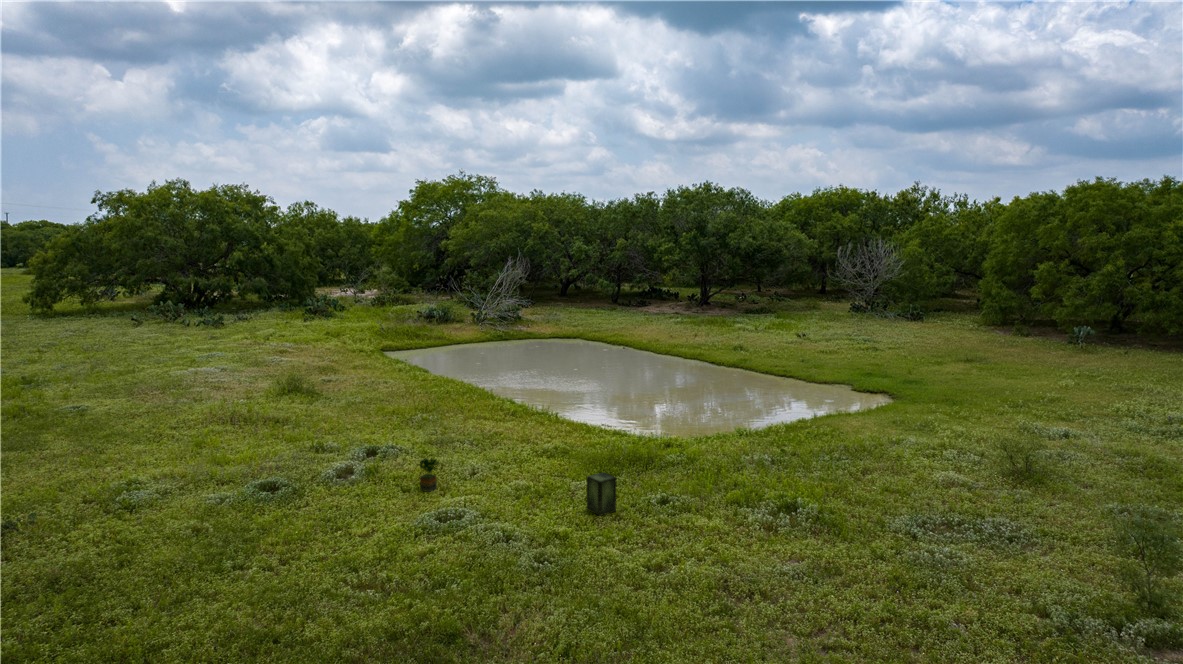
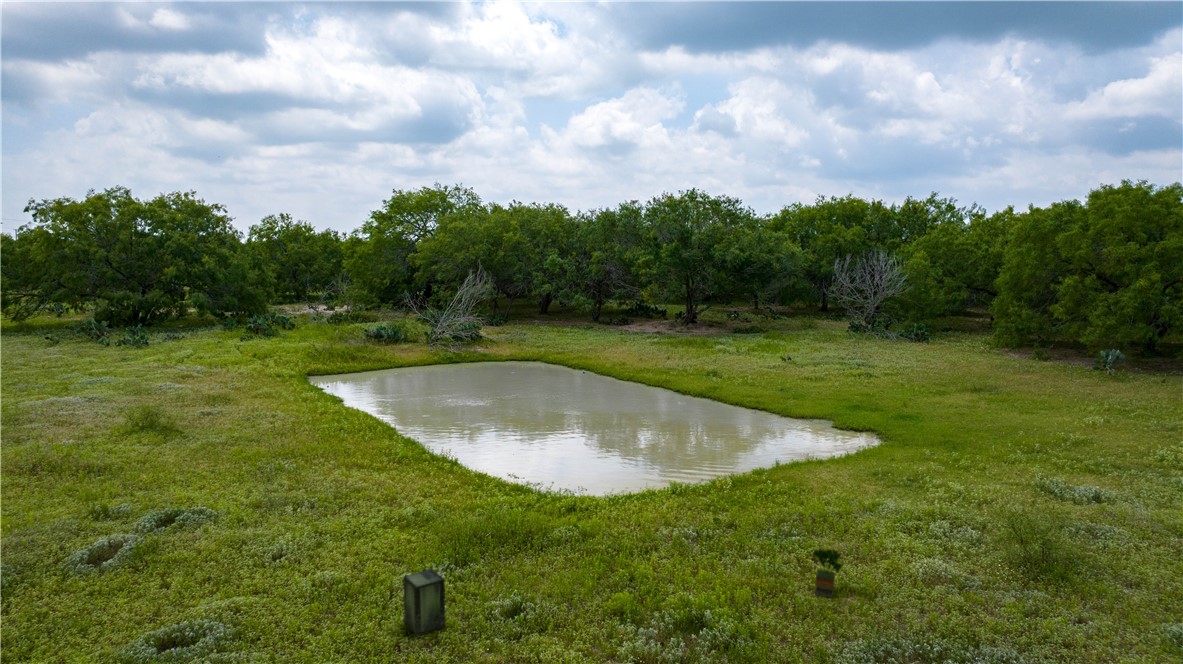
potted tree: present [419,458,439,492] -> present [813,549,843,598]

